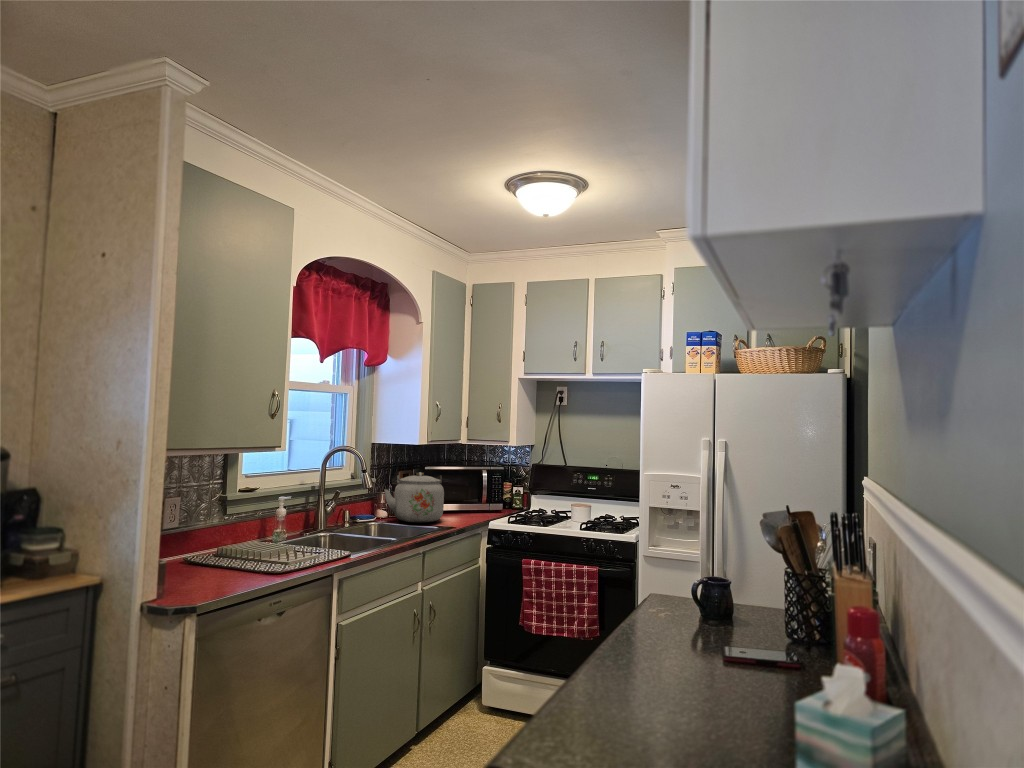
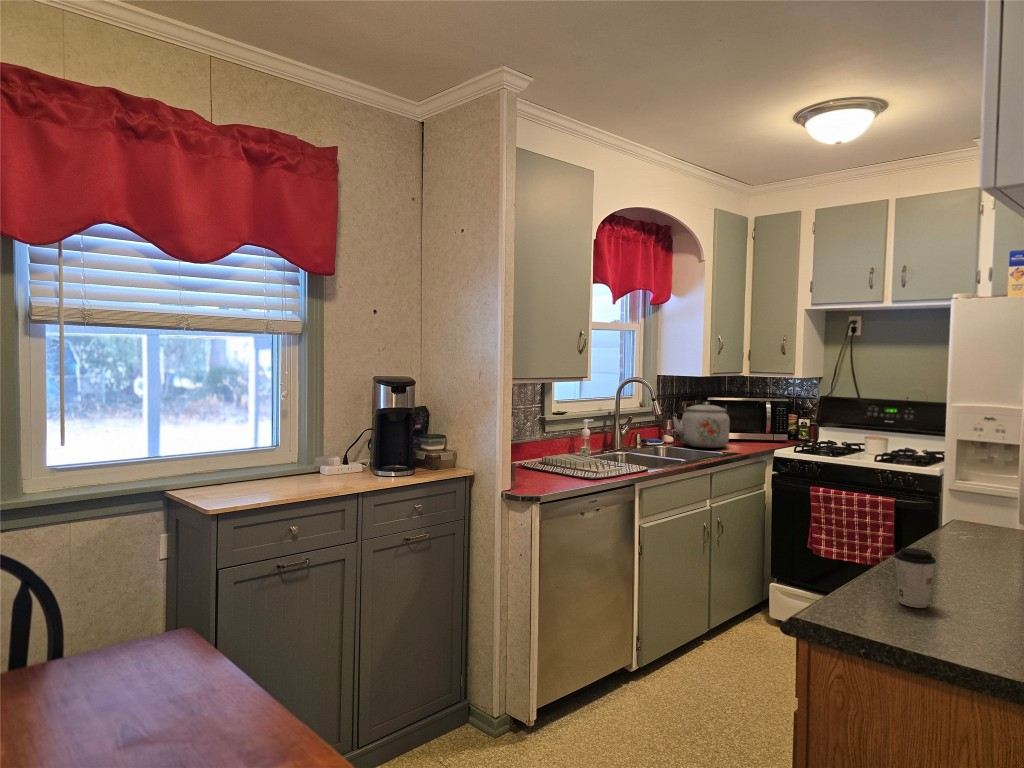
coffee cup: none [594,665,638,741] -> present [894,548,936,608]

